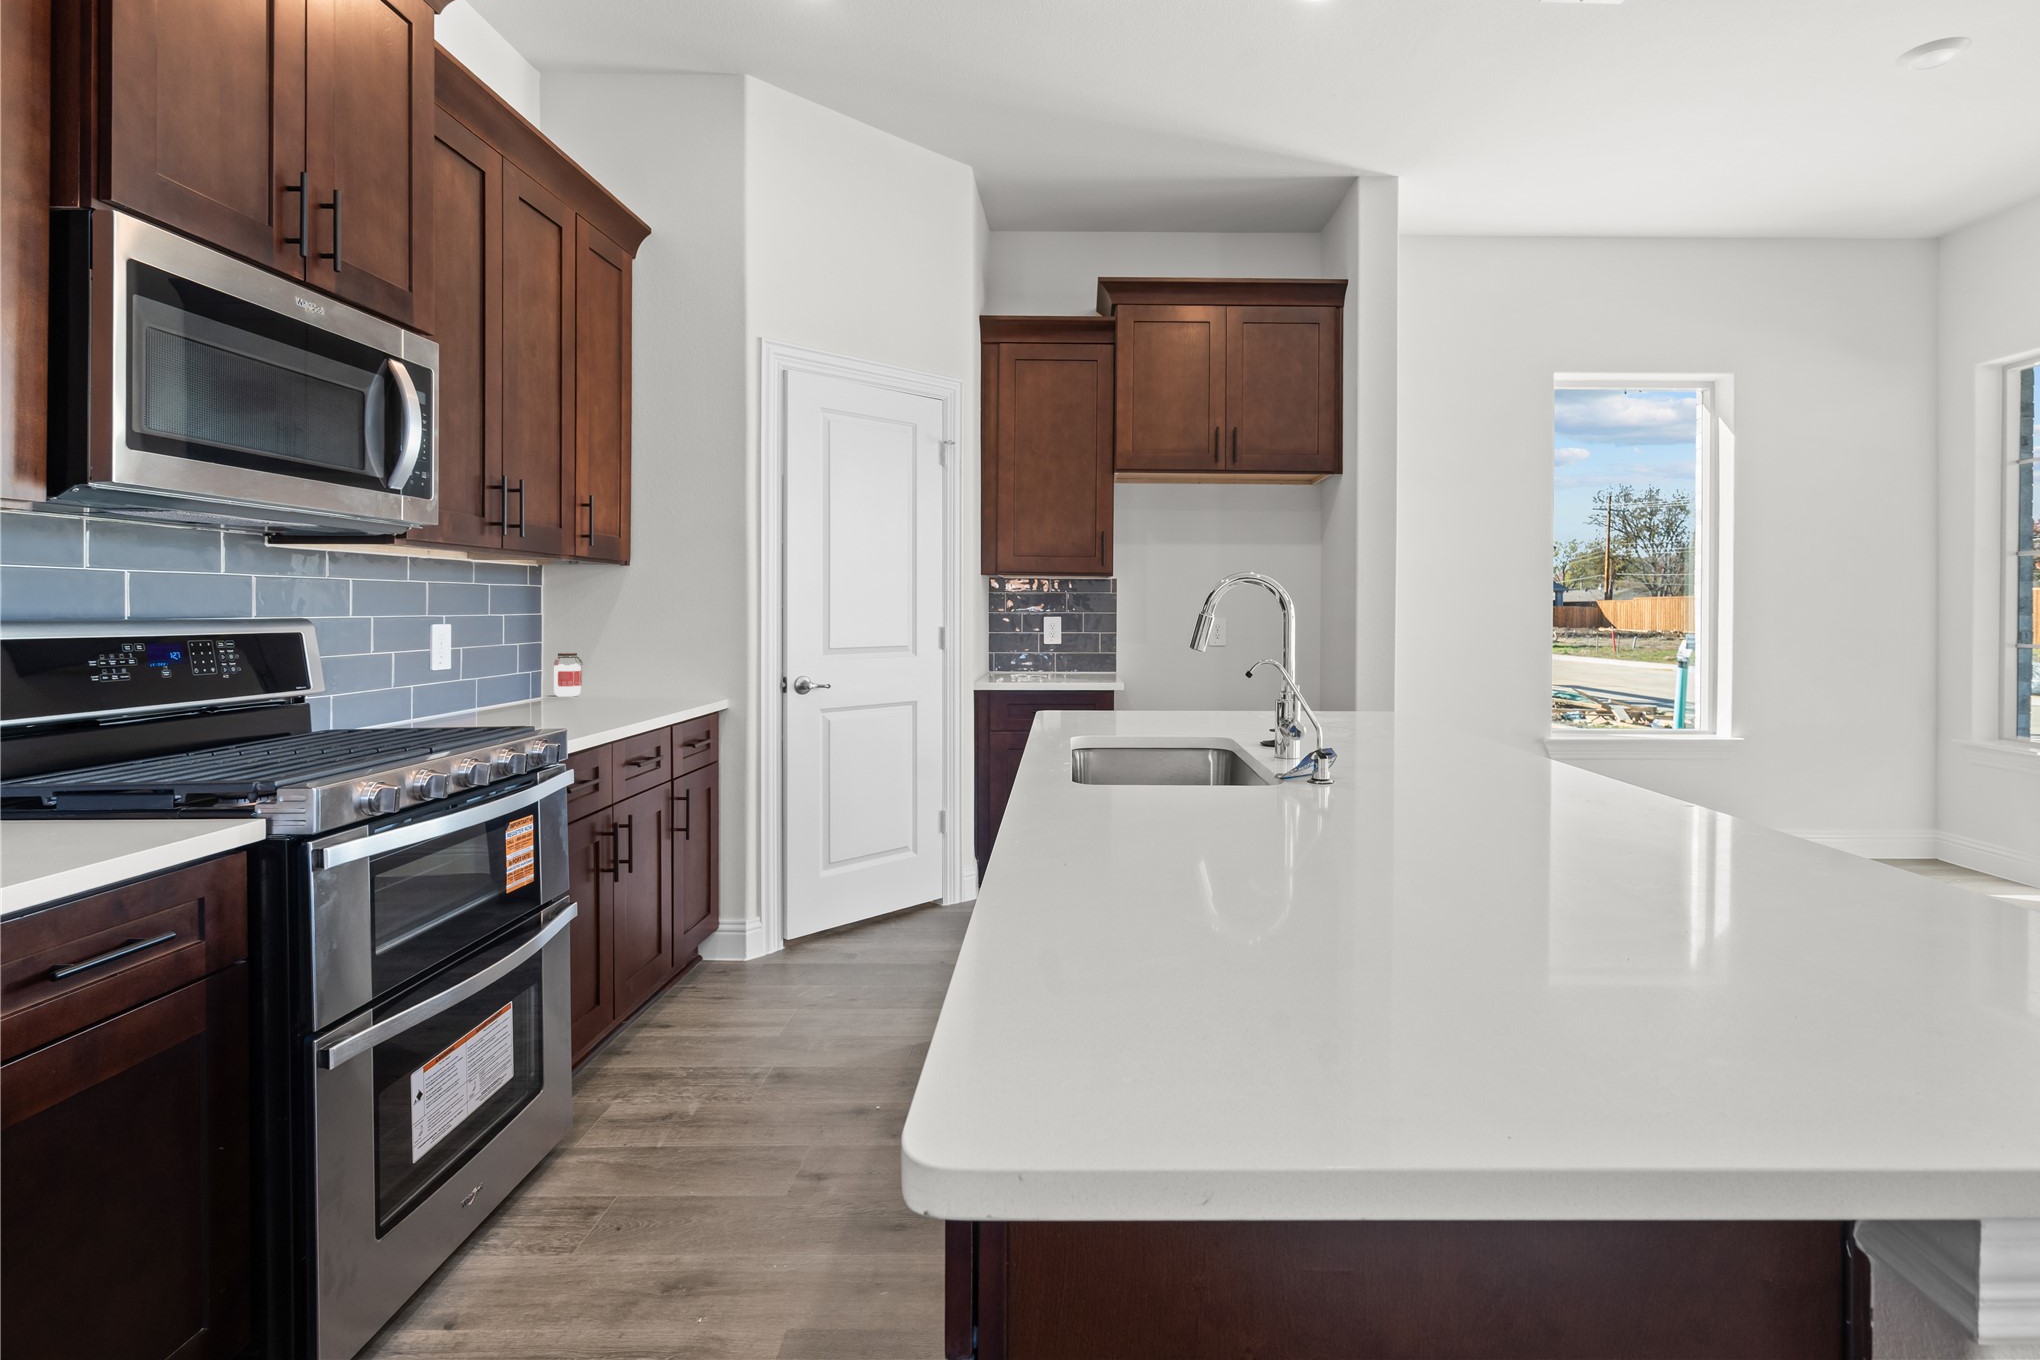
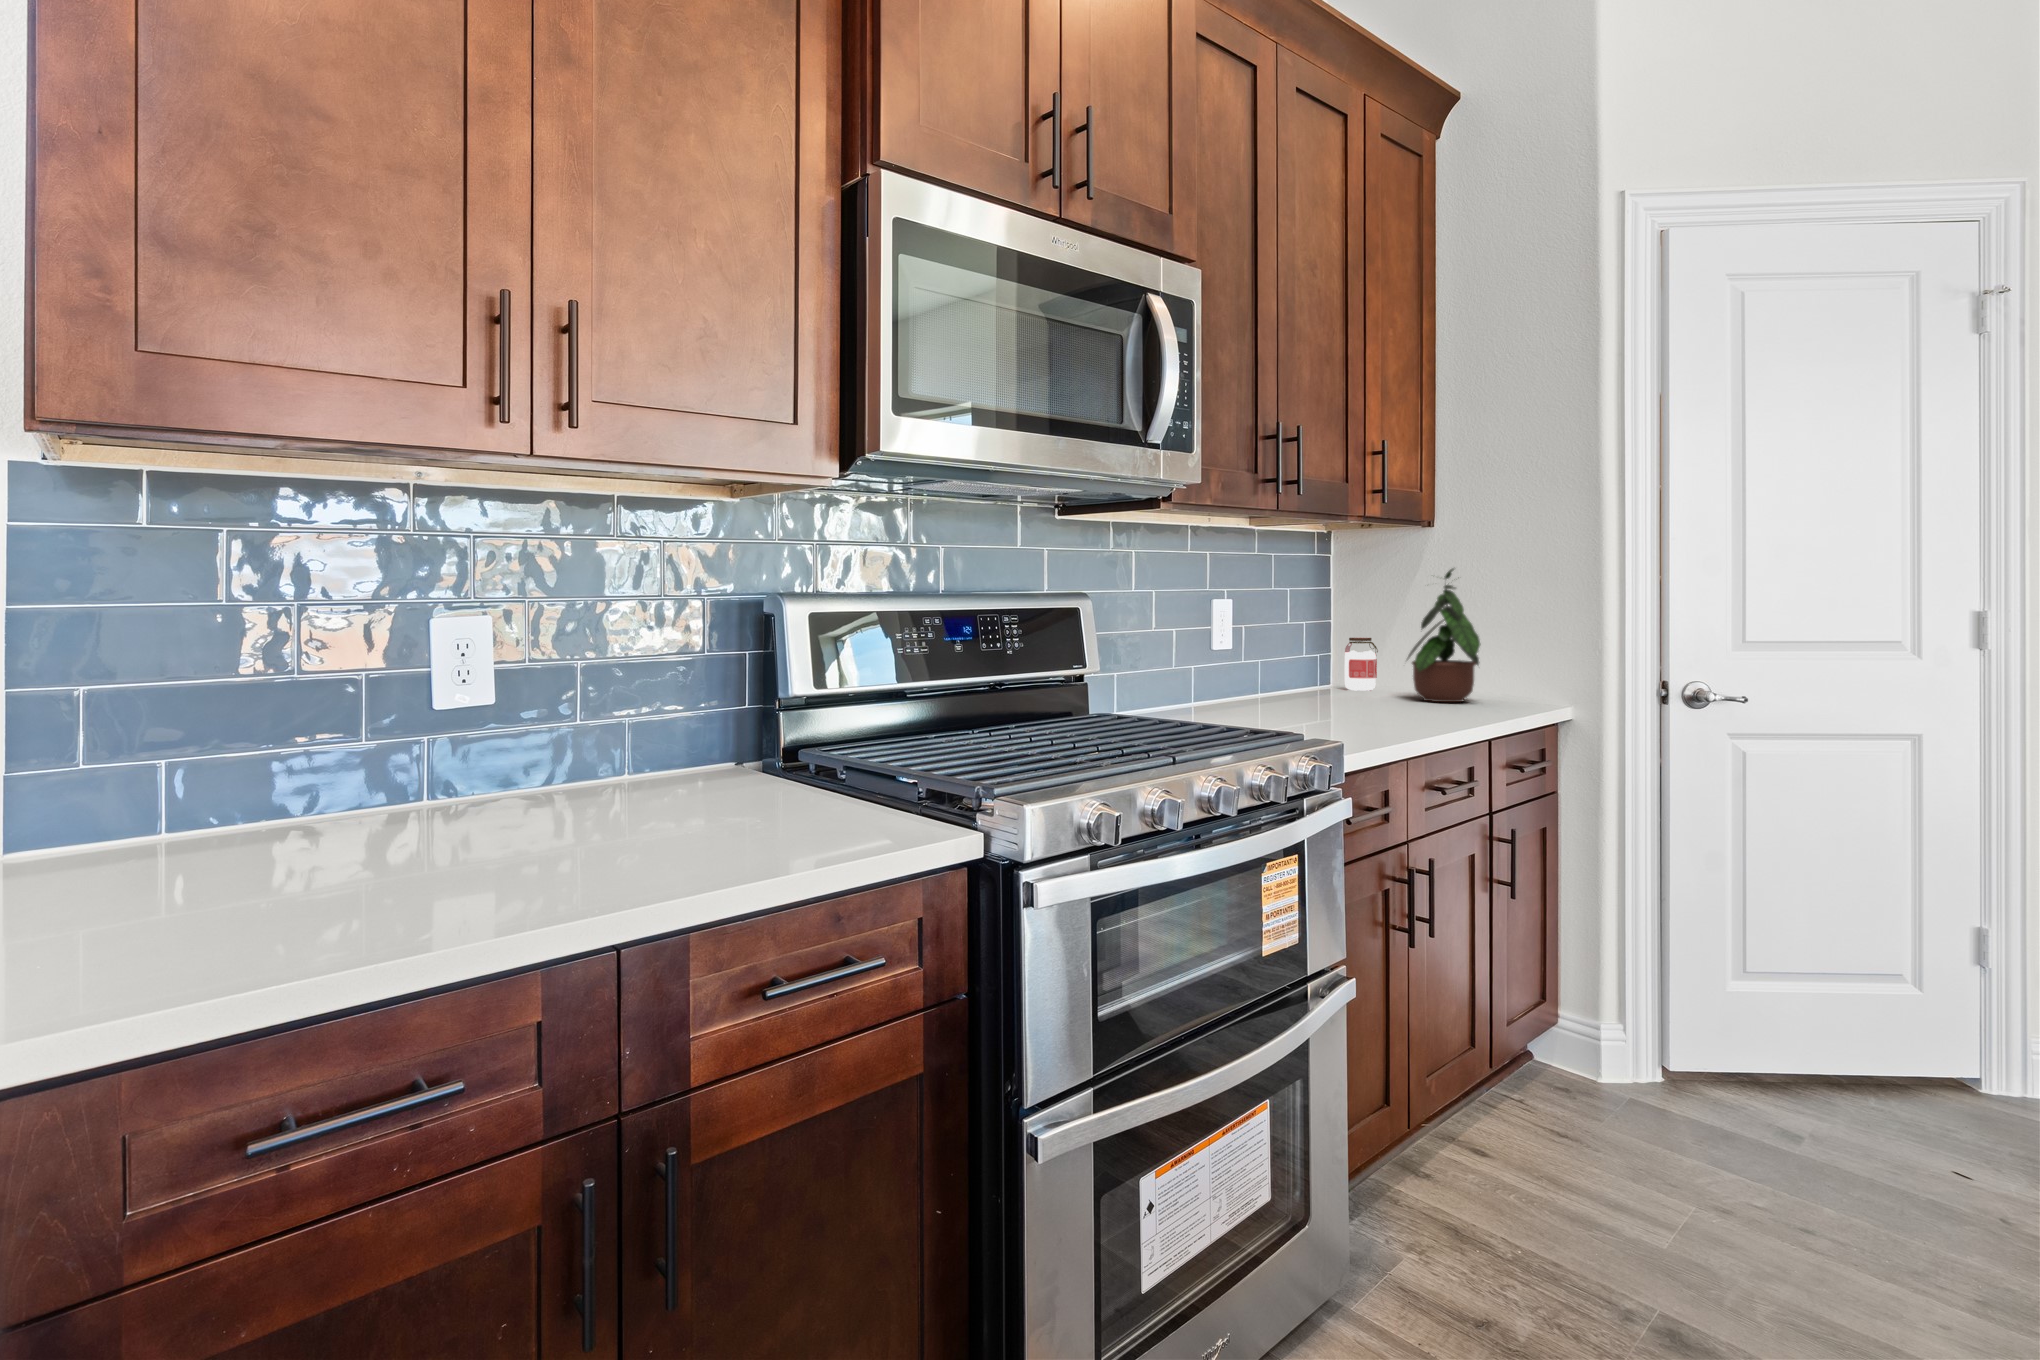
potted plant: none [602,598,670,702] -> present [1407,569,1481,702]

